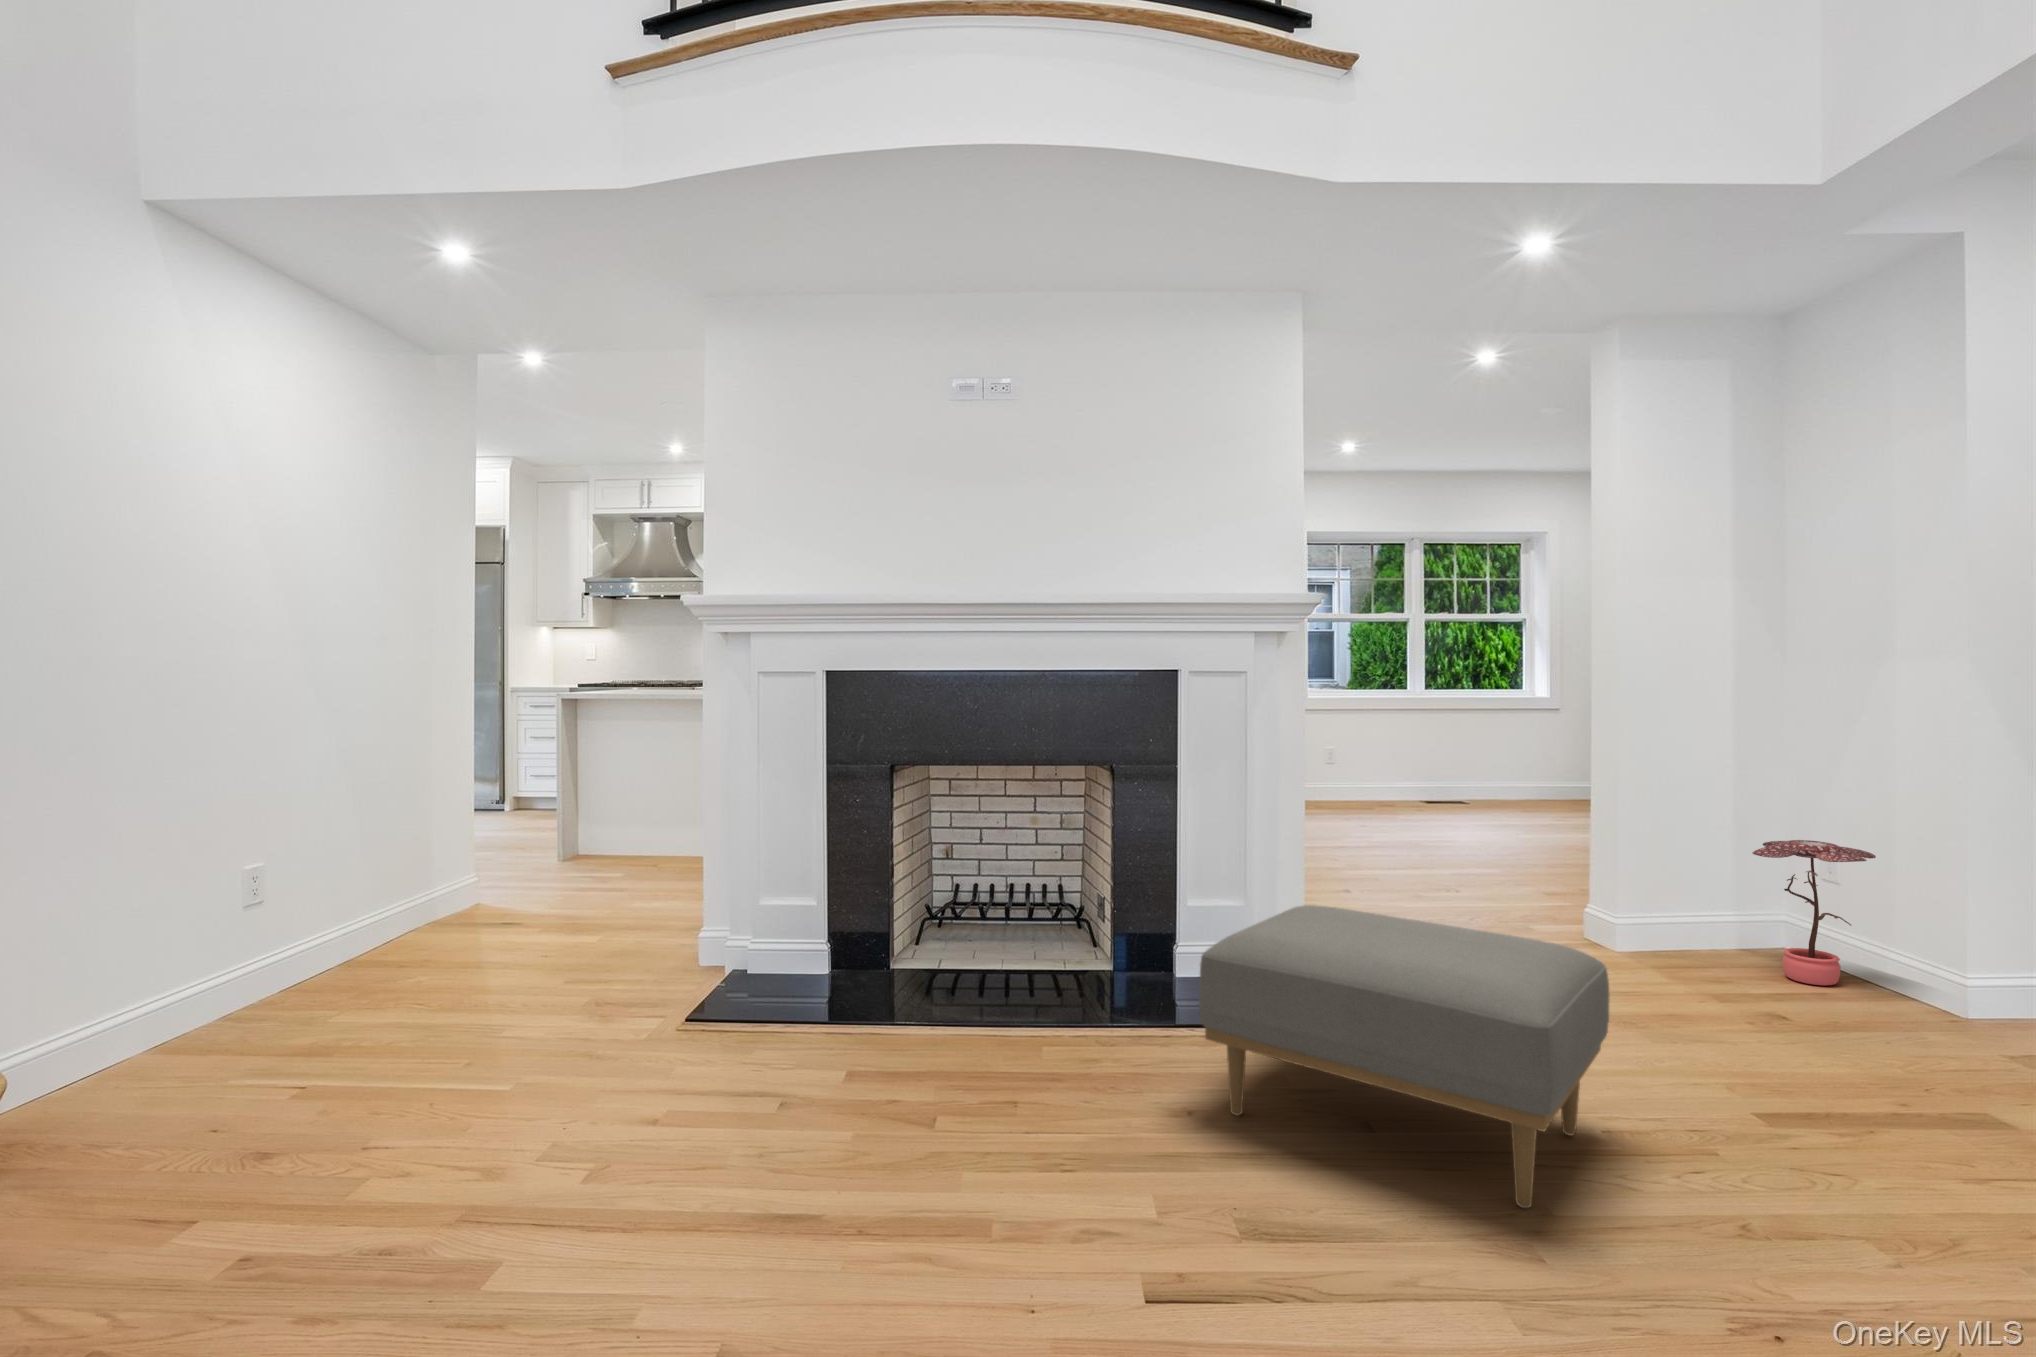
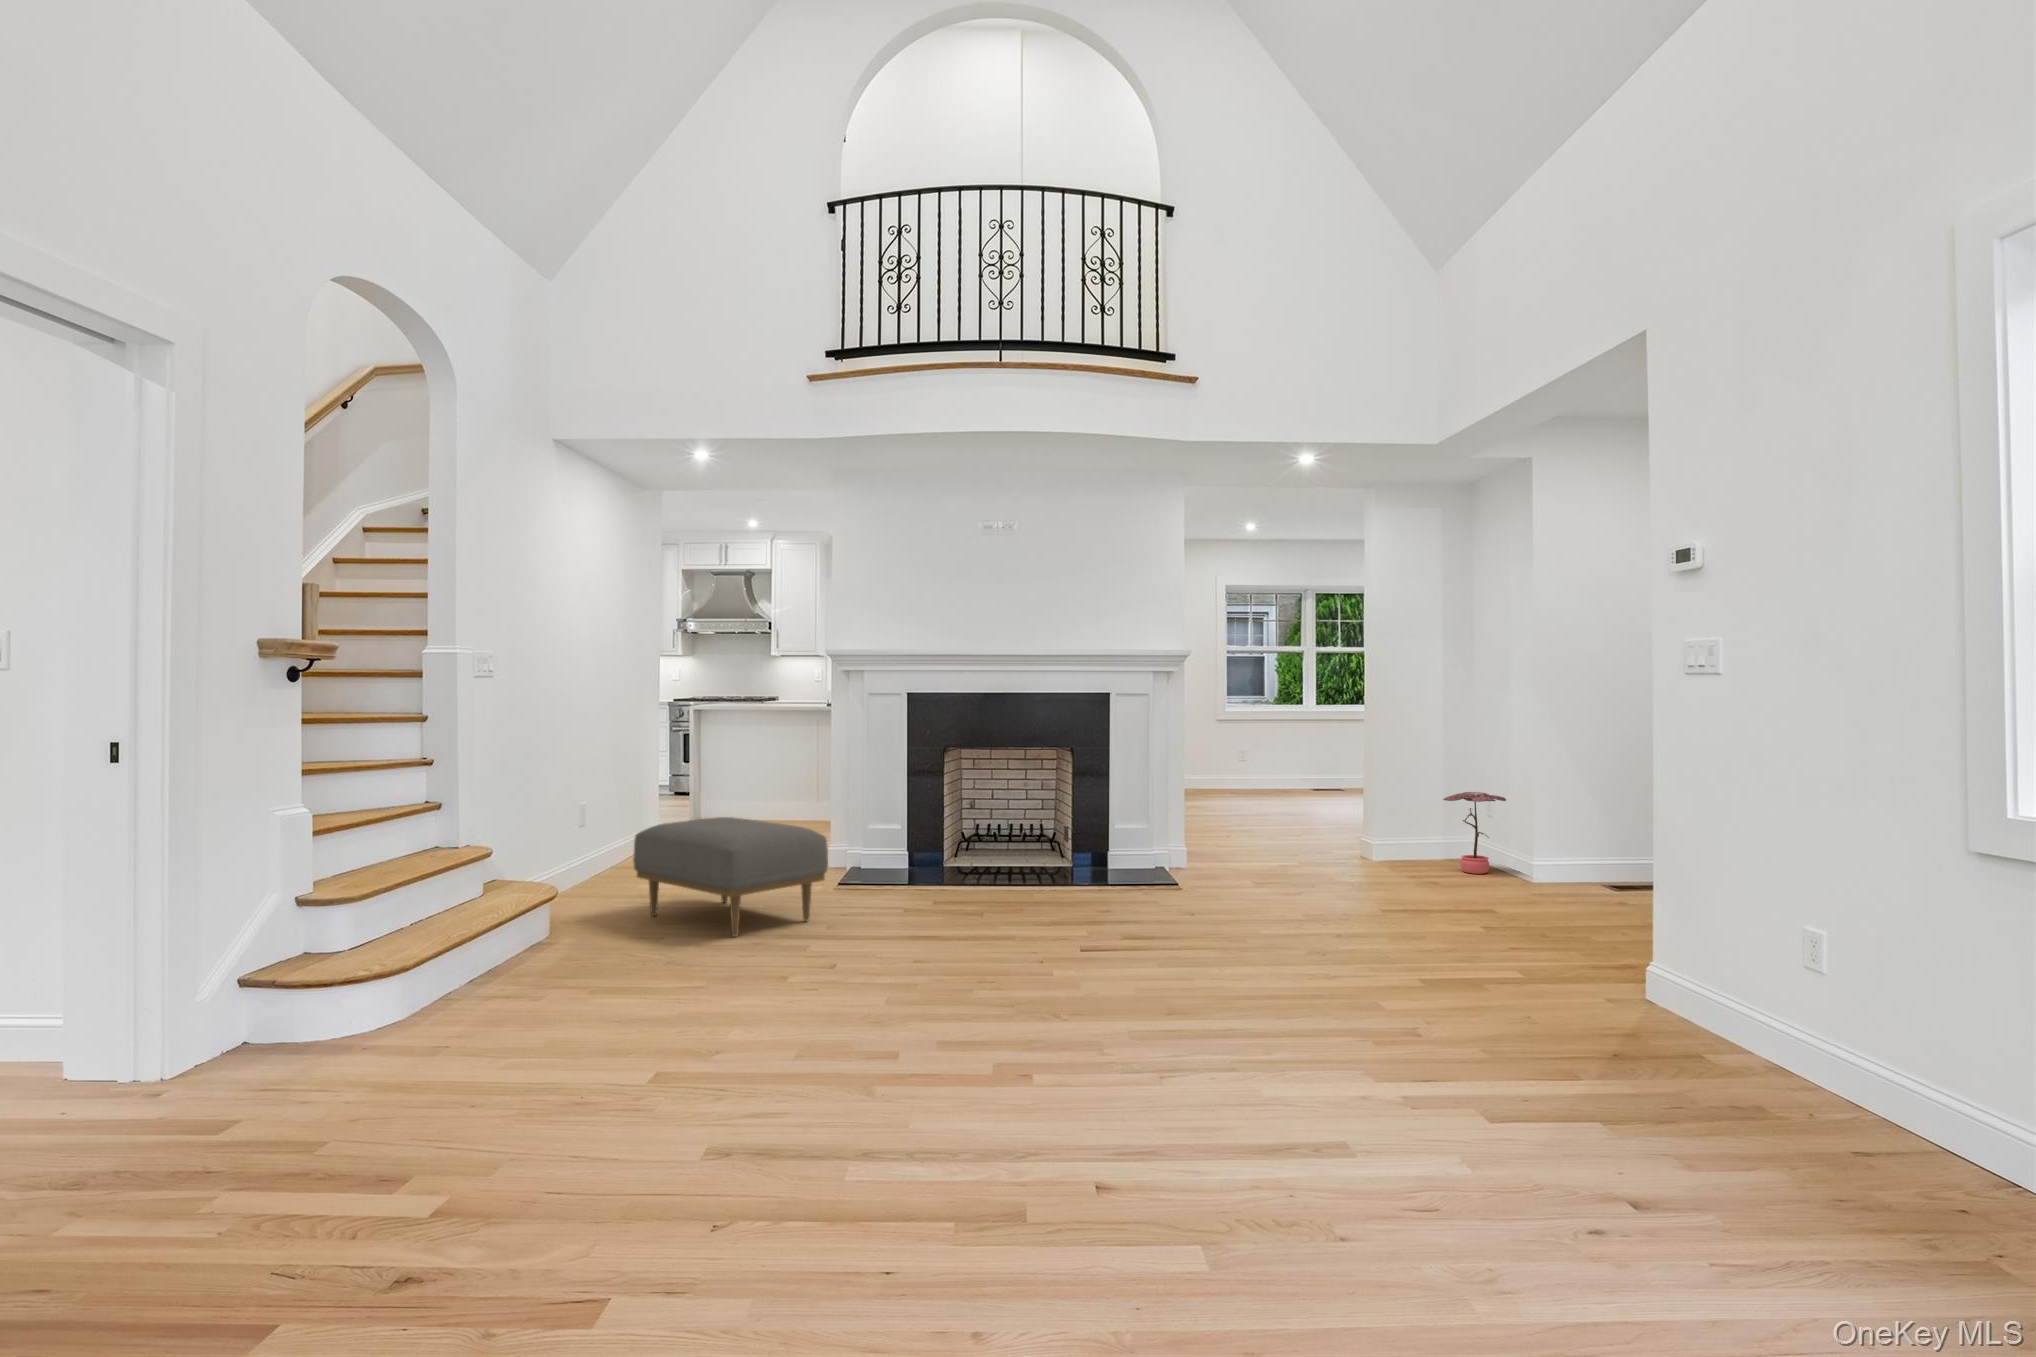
ottoman: present [1199,905,1609,1208] -> present [633,817,828,936]

